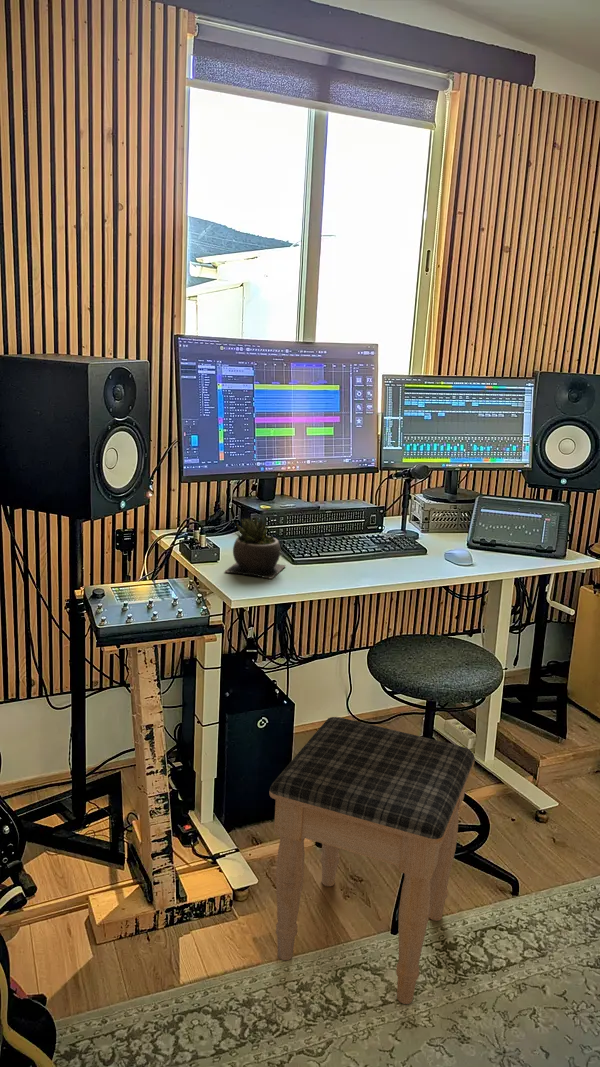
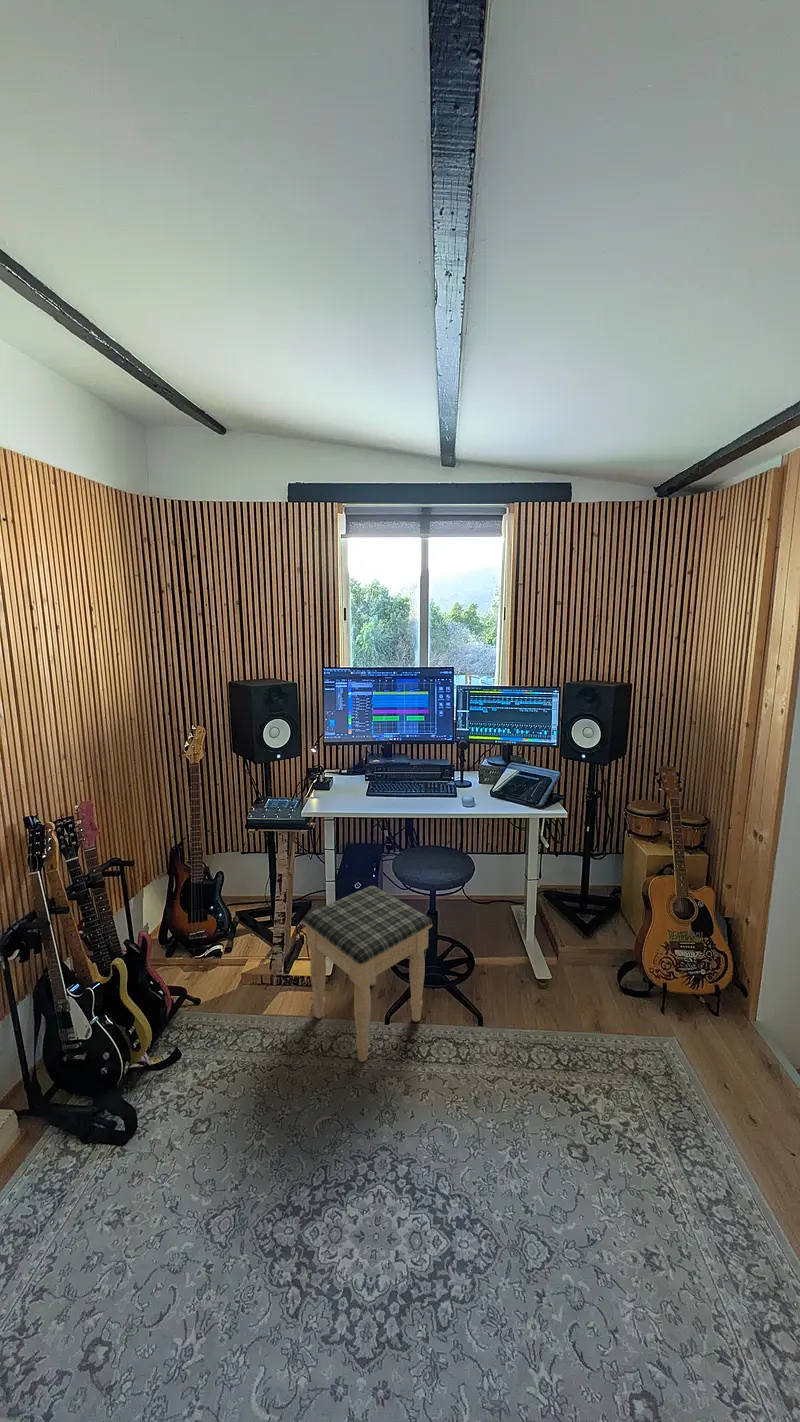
succulent plant: present [225,517,285,578] -> none [324,768,363,803]

